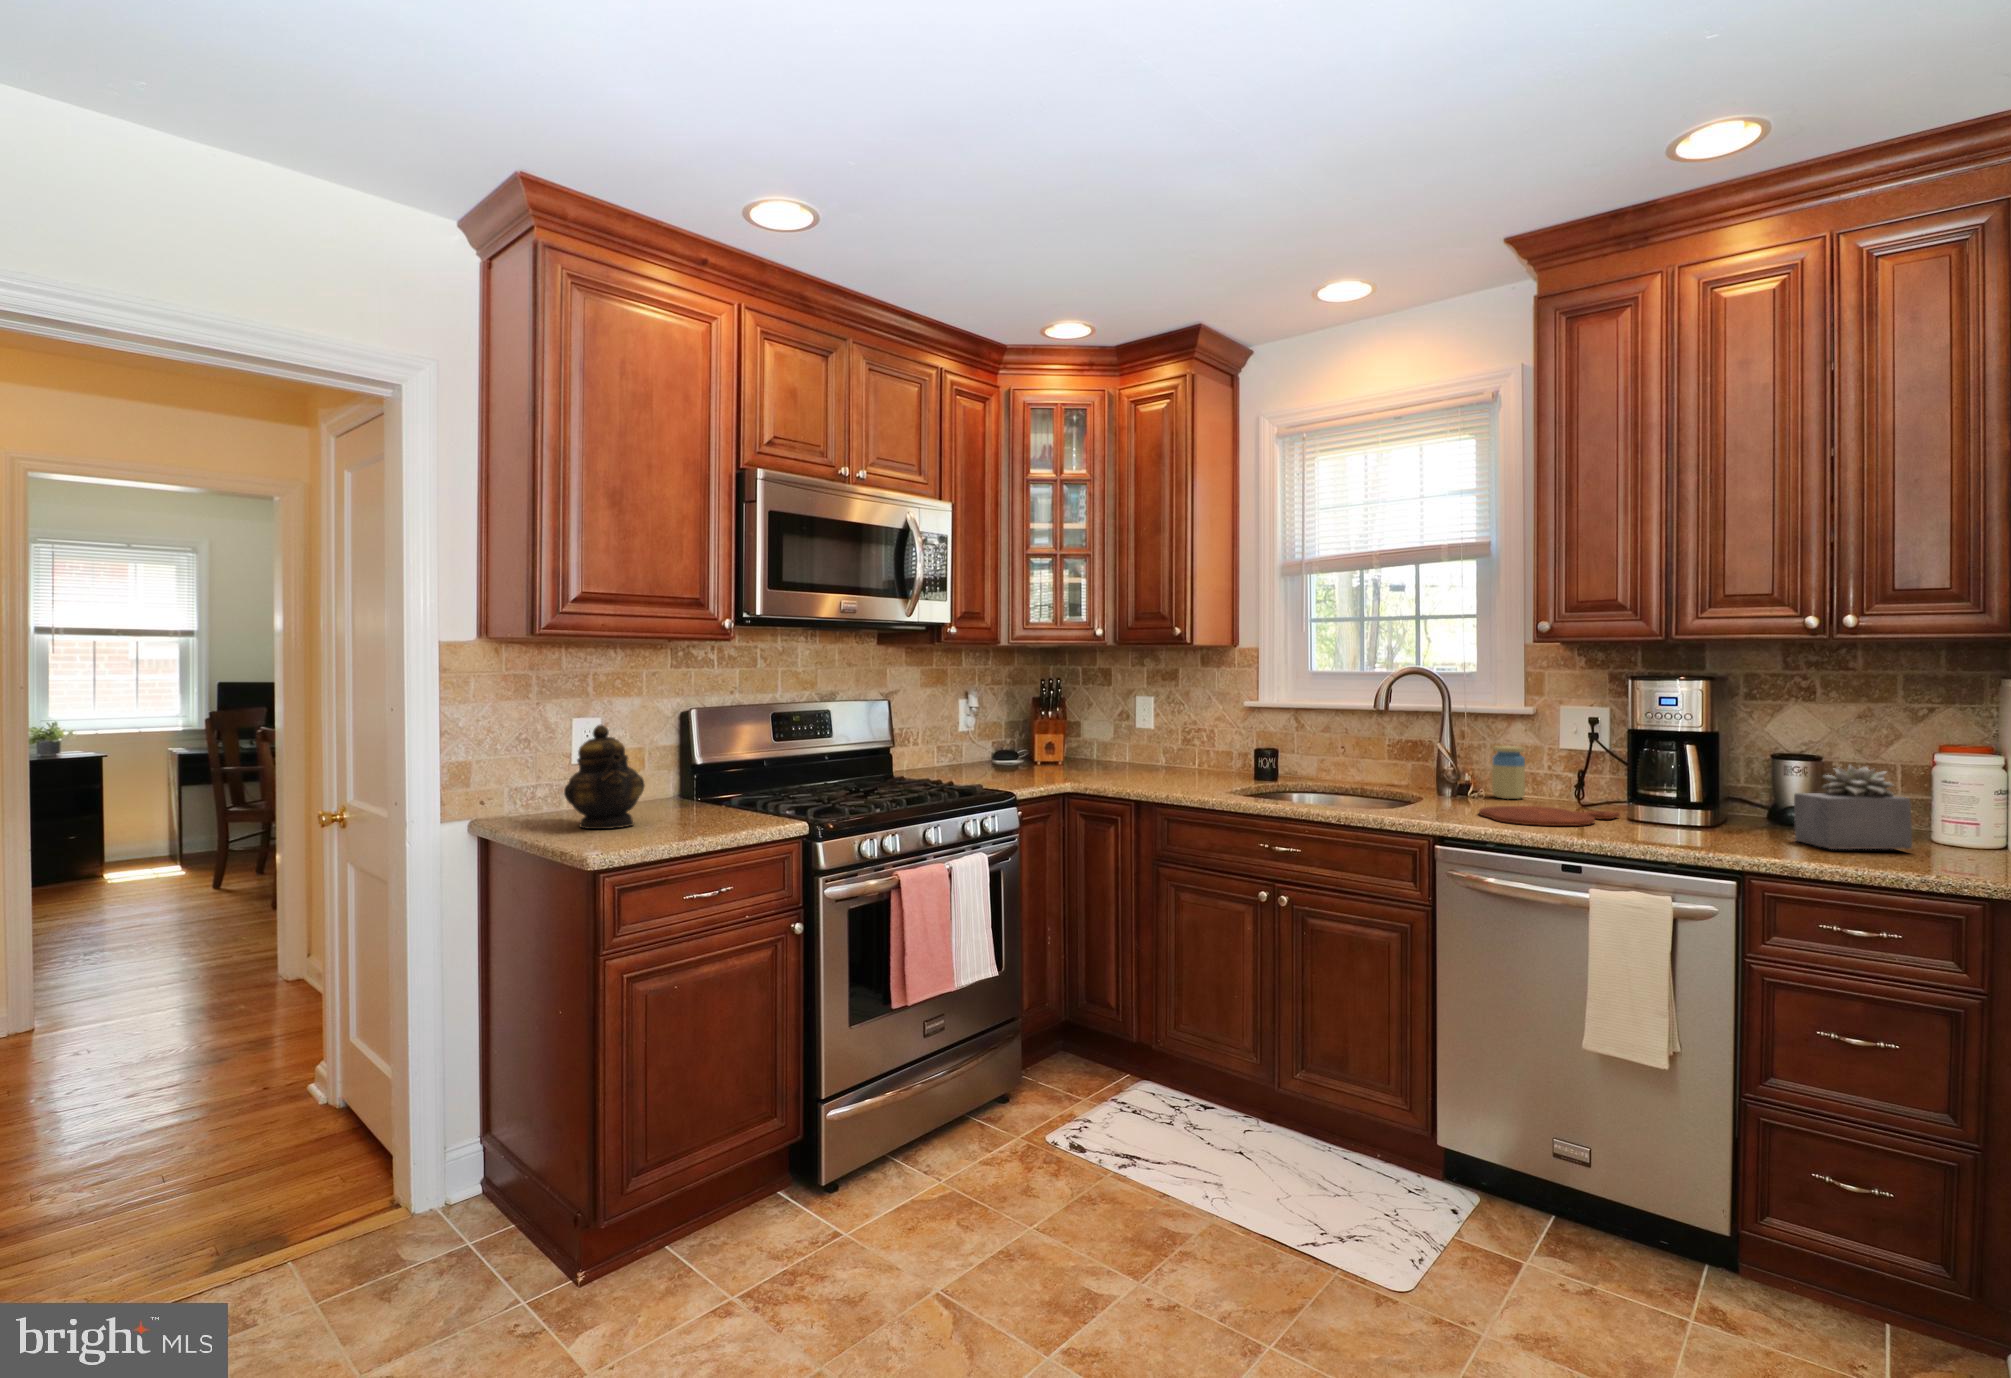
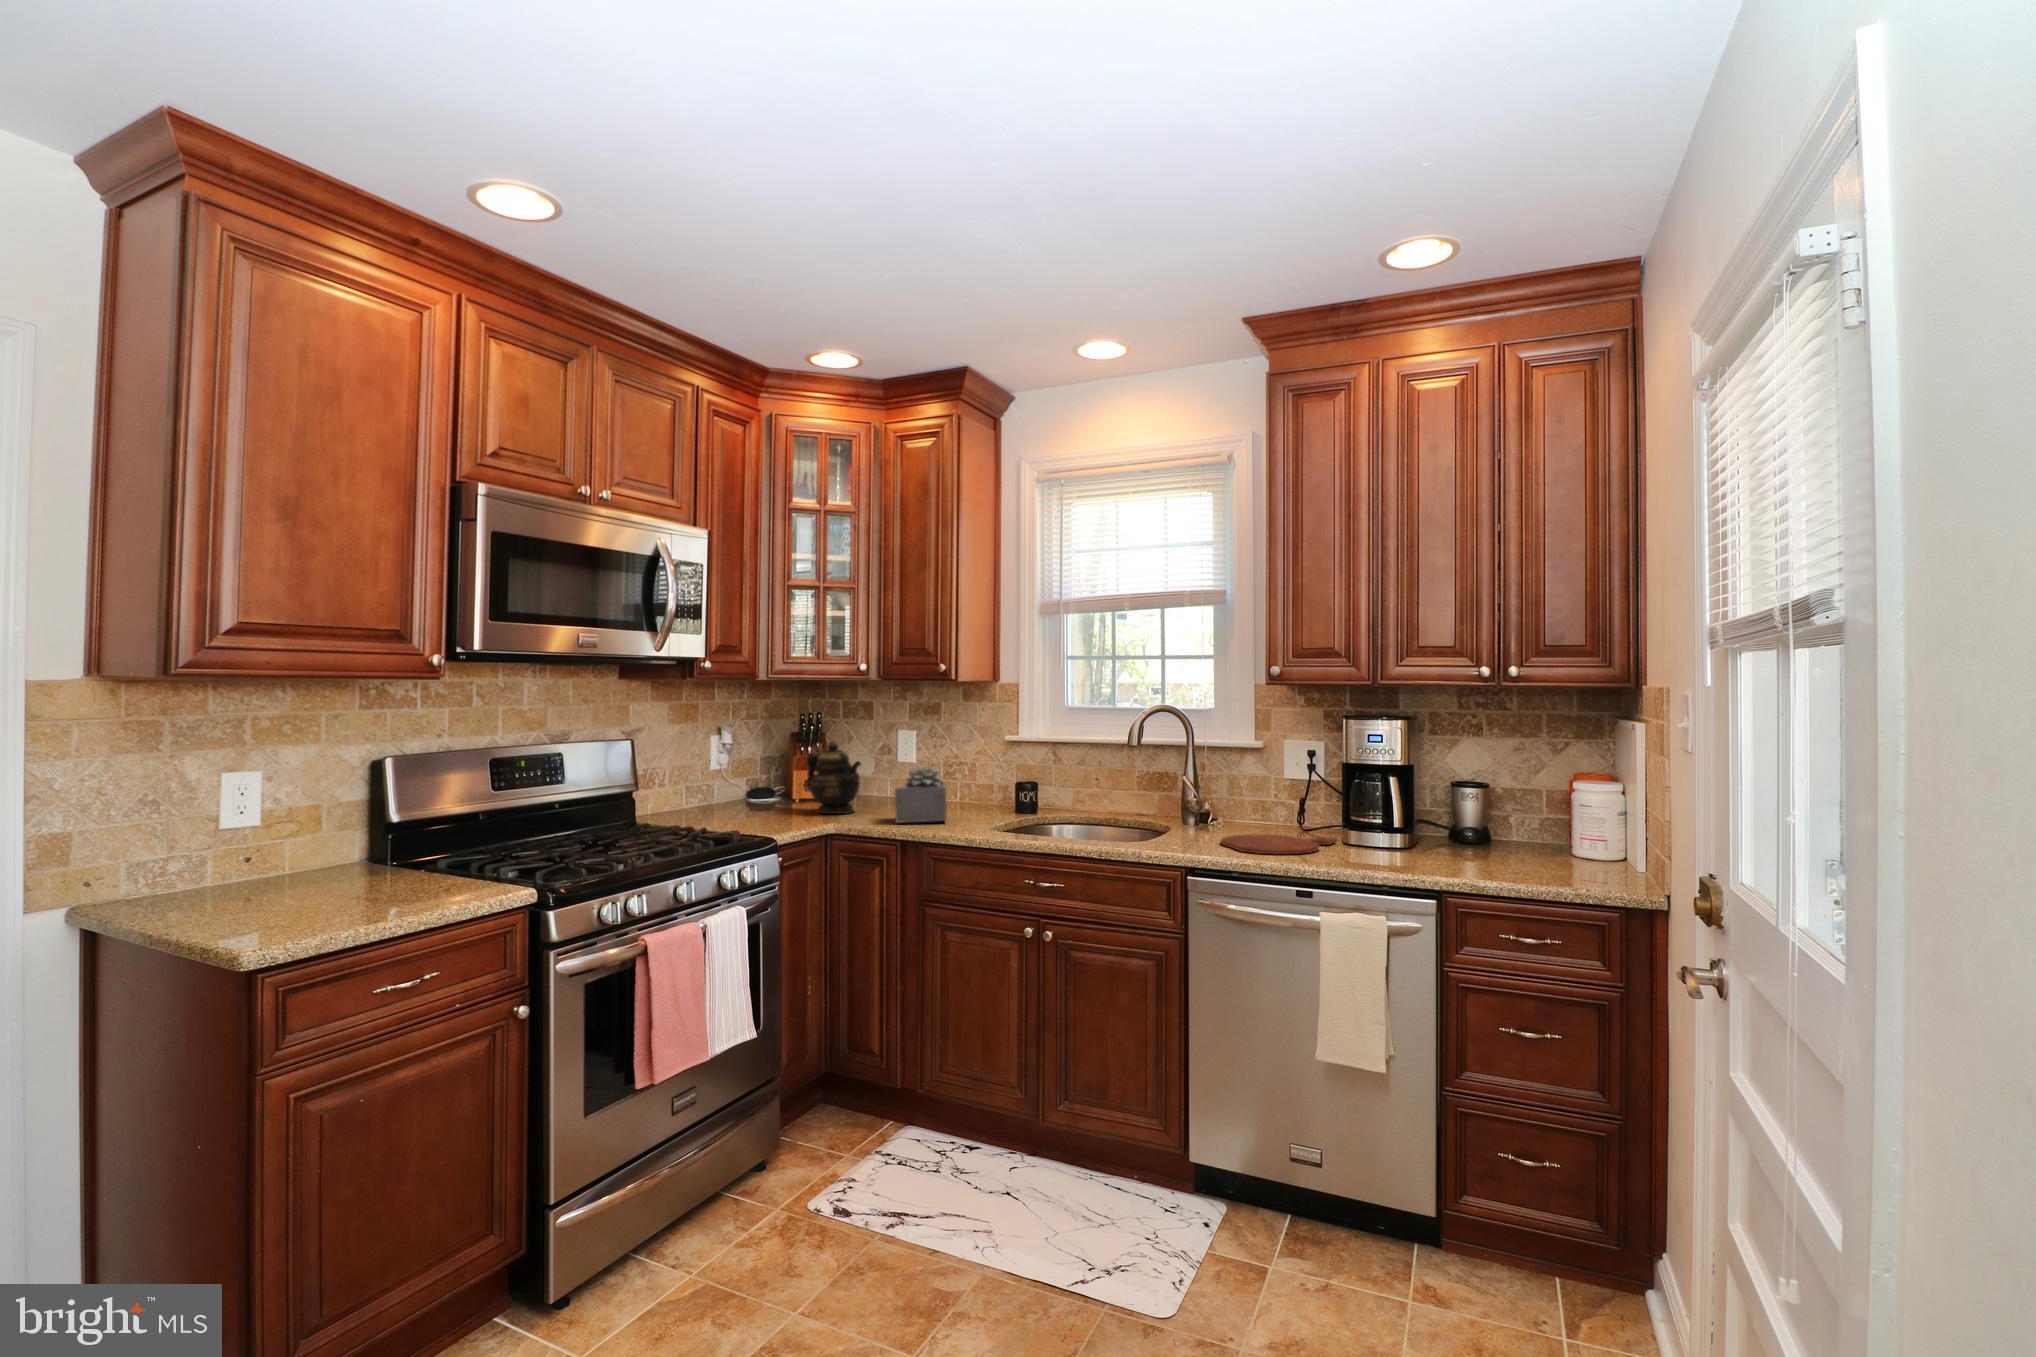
teapot: present [564,725,644,829] -> present [807,741,861,814]
jar: present [1492,746,1525,799] -> none [1226,777,1254,826]
succulent plant: present [1794,765,1912,849] -> present [895,766,946,822]

